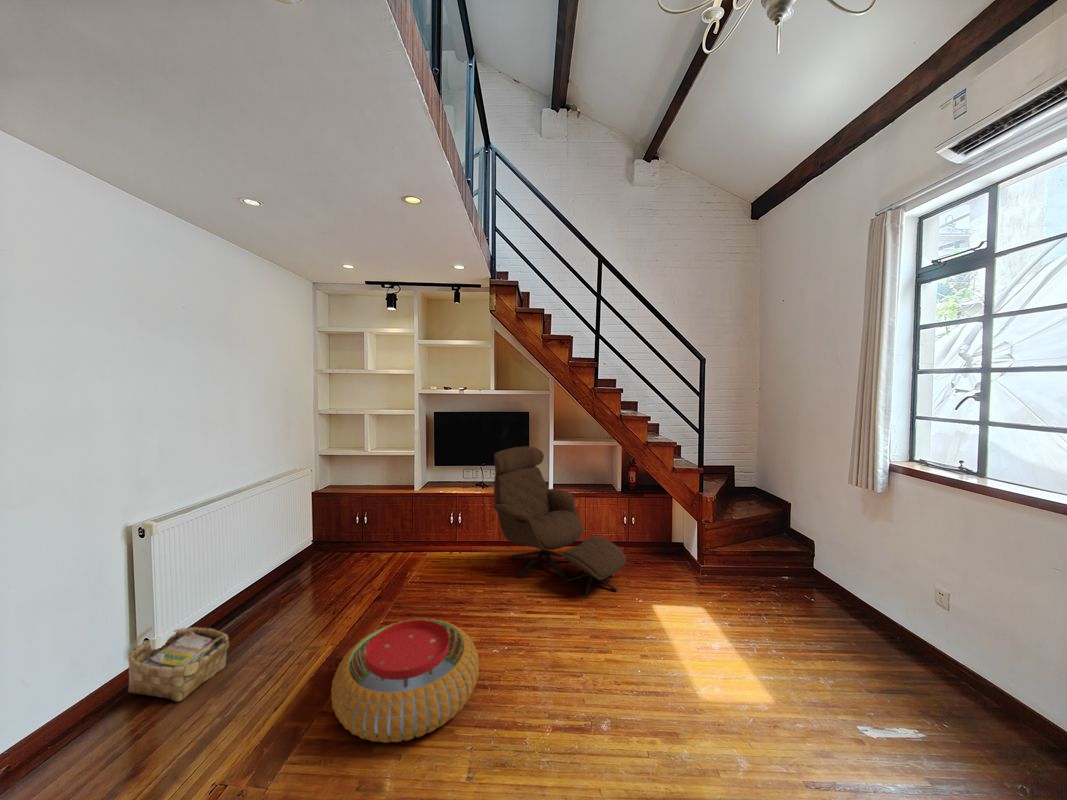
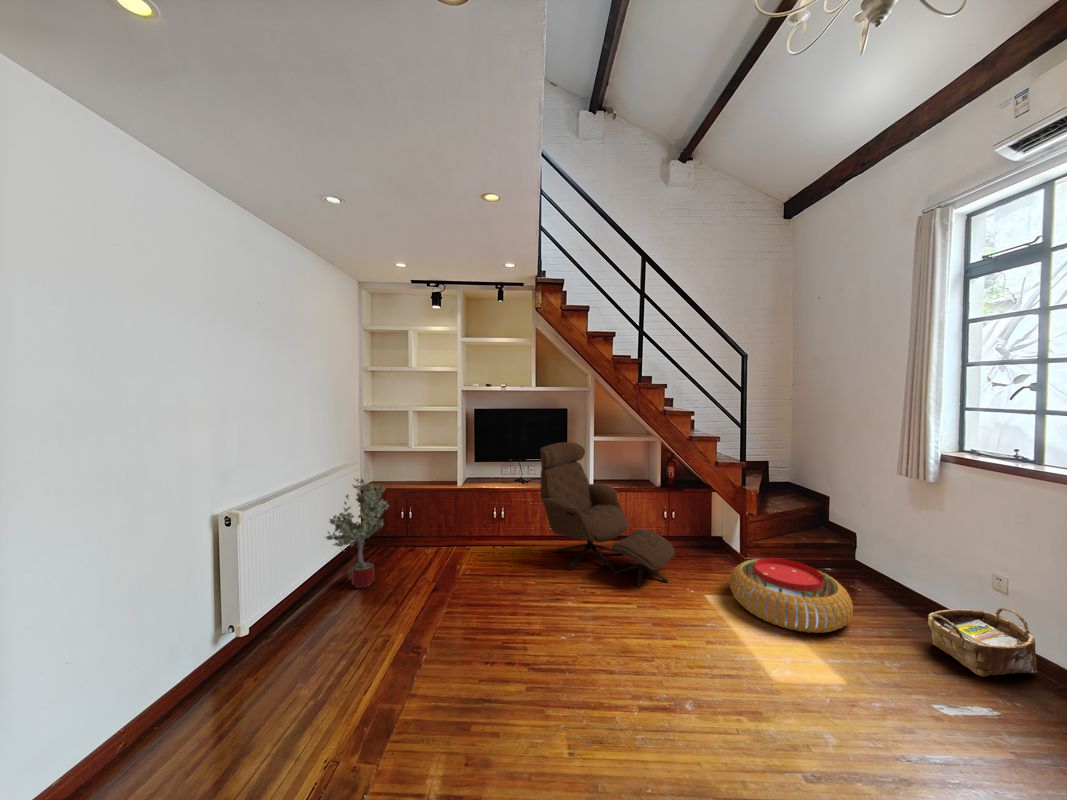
potted tree: none [262,484,337,597] -> present [326,479,389,588]
pouf: present [331,618,479,743] -> present [730,558,853,633]
woven basket: present [128,627,229,702] -> present [928,607,1037,677]

